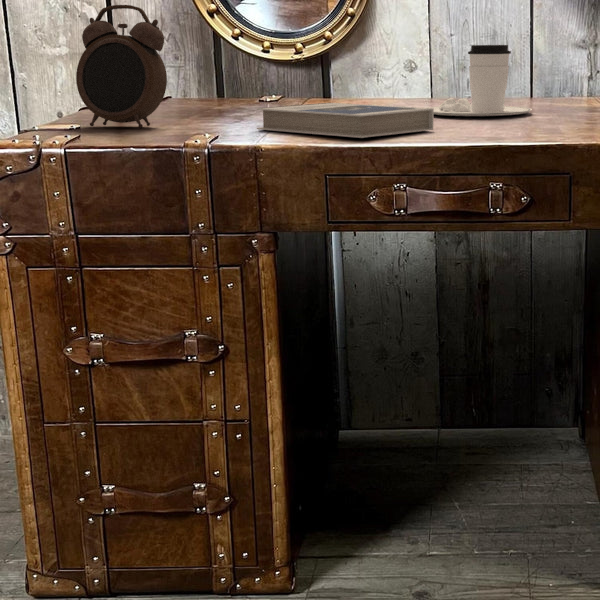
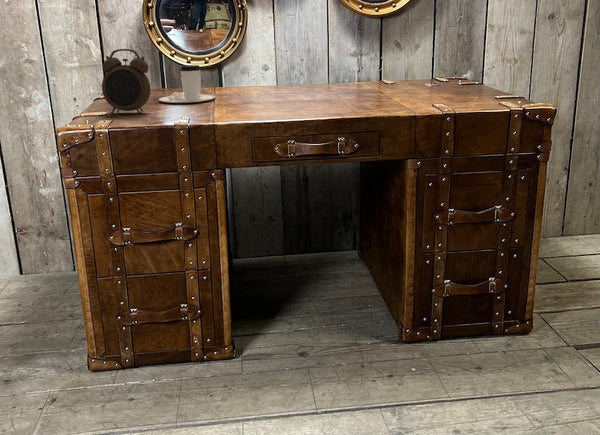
coffee cup: present [428,45,532,116] -> present [159,65,215,103]
hardback book: present [257,103,434,138] -> none [201,96,291,118]

